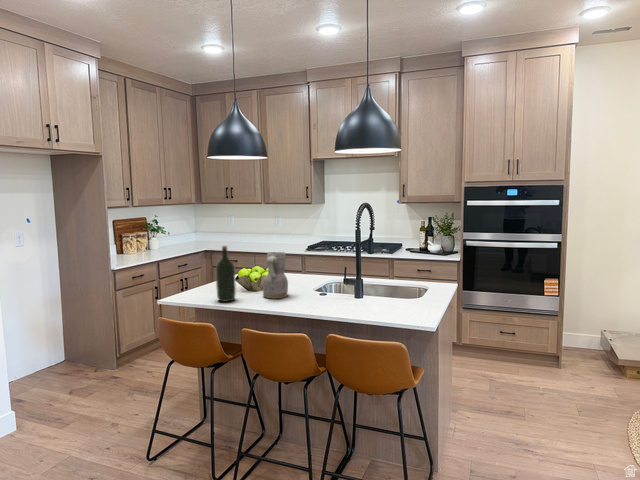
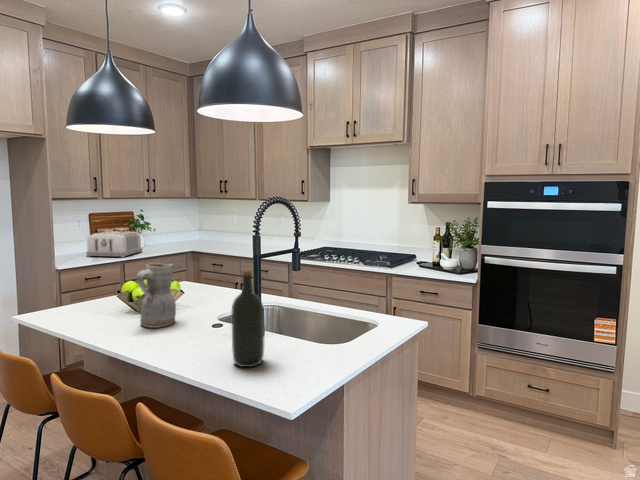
toaster: none [122,235,166,259] -> present [86,231,142,258]
wine bottle: present [216,246,236,302] -> present [231,270,264,367]

